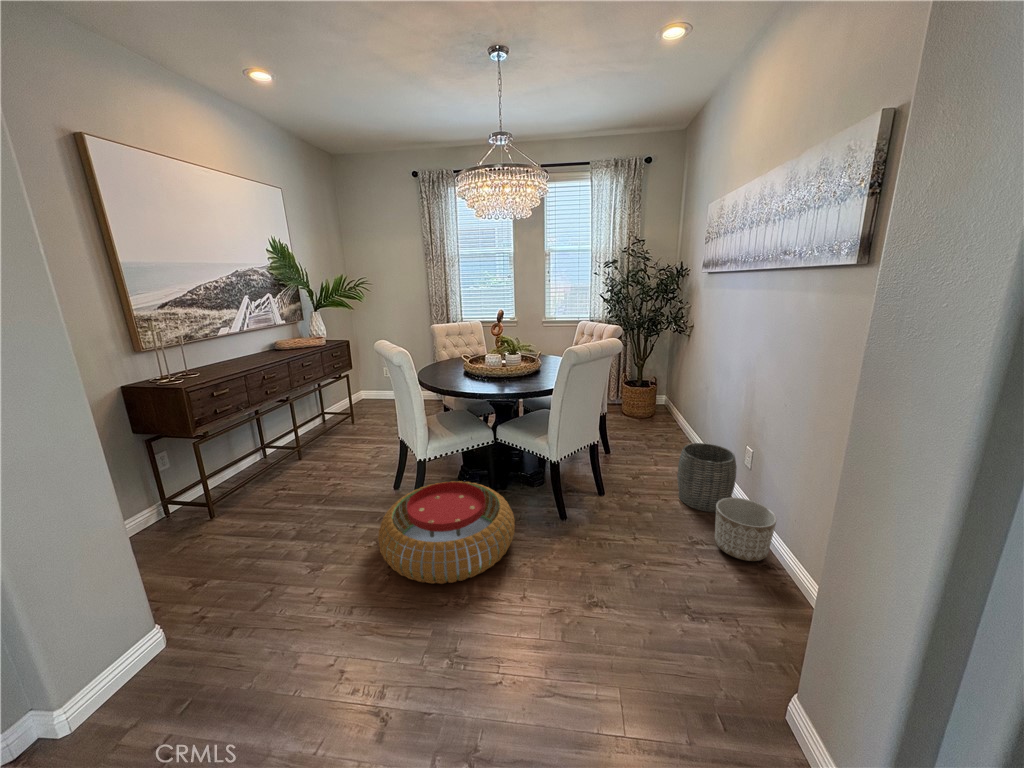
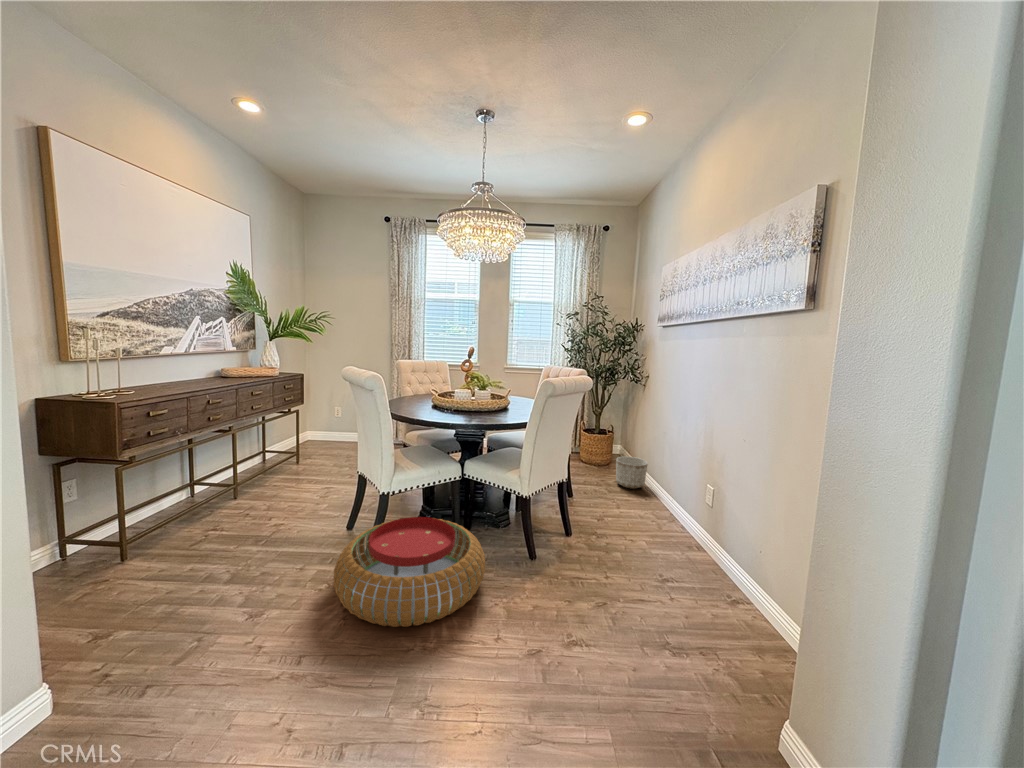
woven basket: present [677,443,737,512] -> none [643,483,699,551]
planter: present [715,498,777,561] -> present [616,456,648,489]

